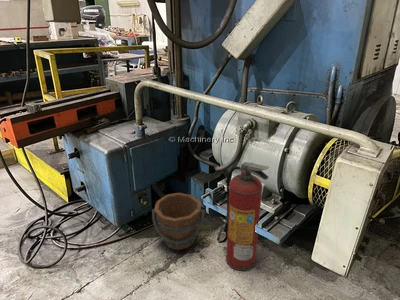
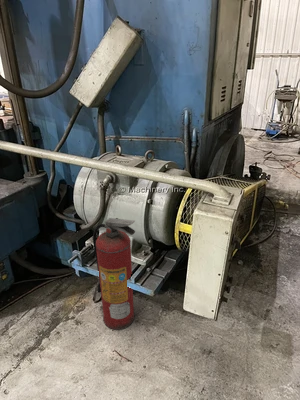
bucket: present [152,193,205,250] -> none [13,258,75,322]

